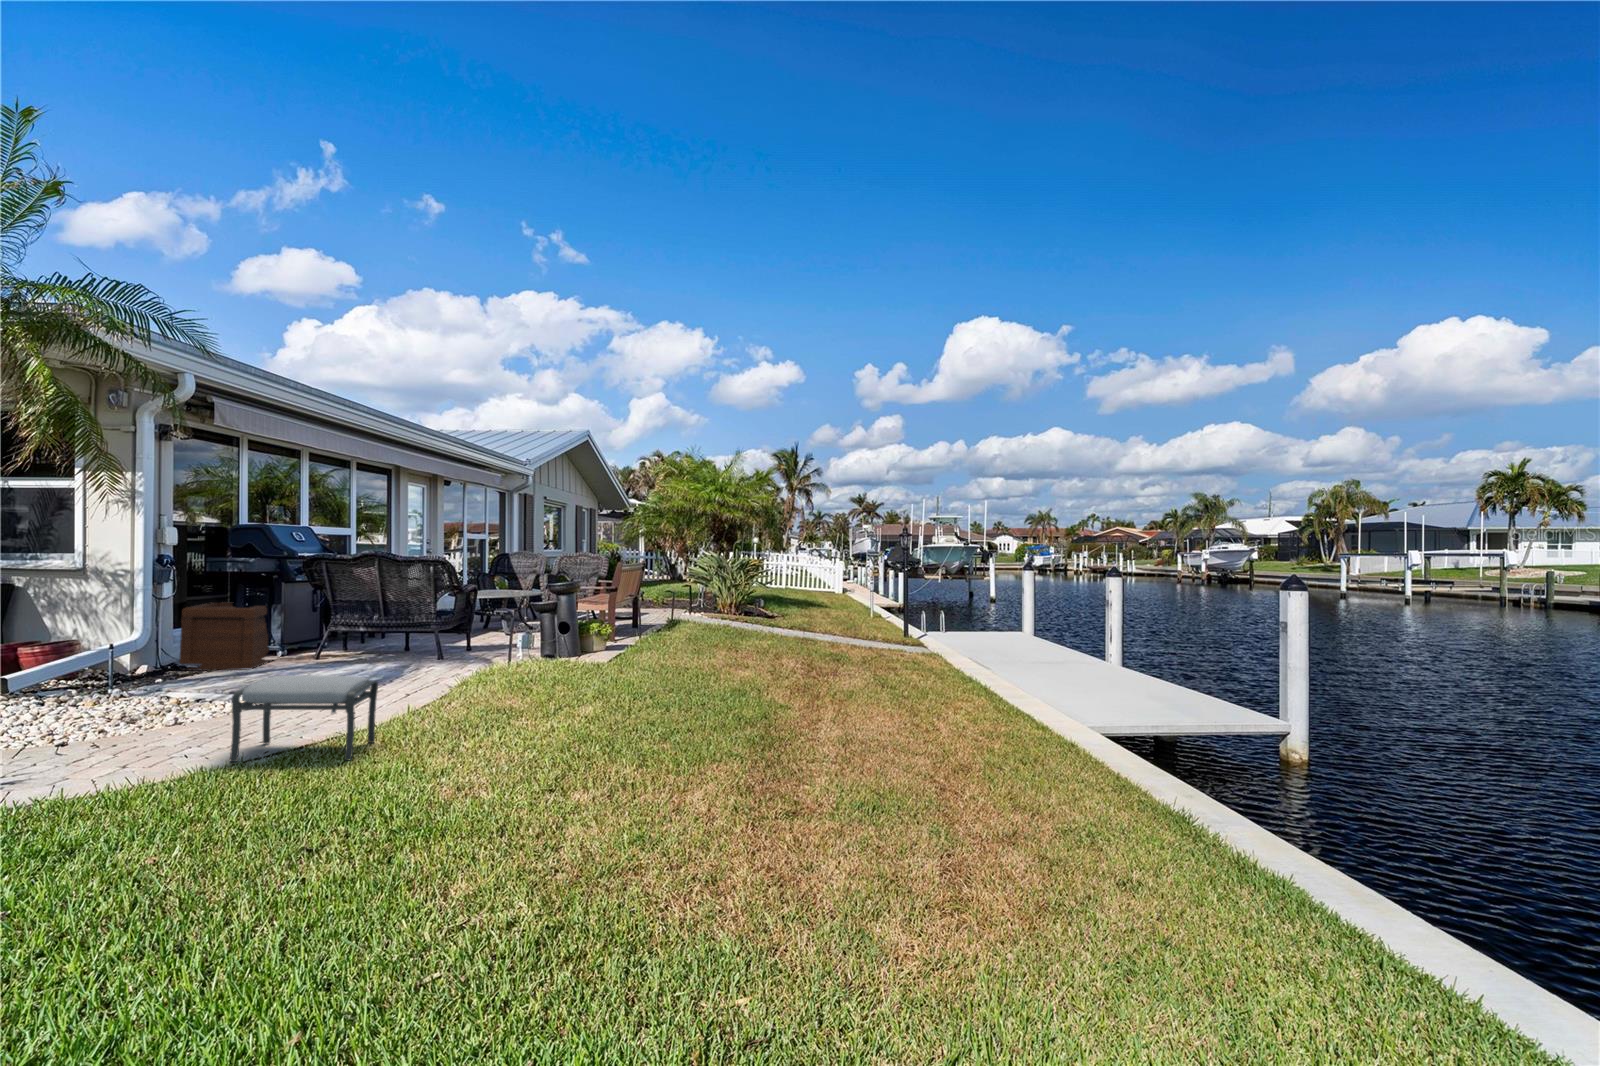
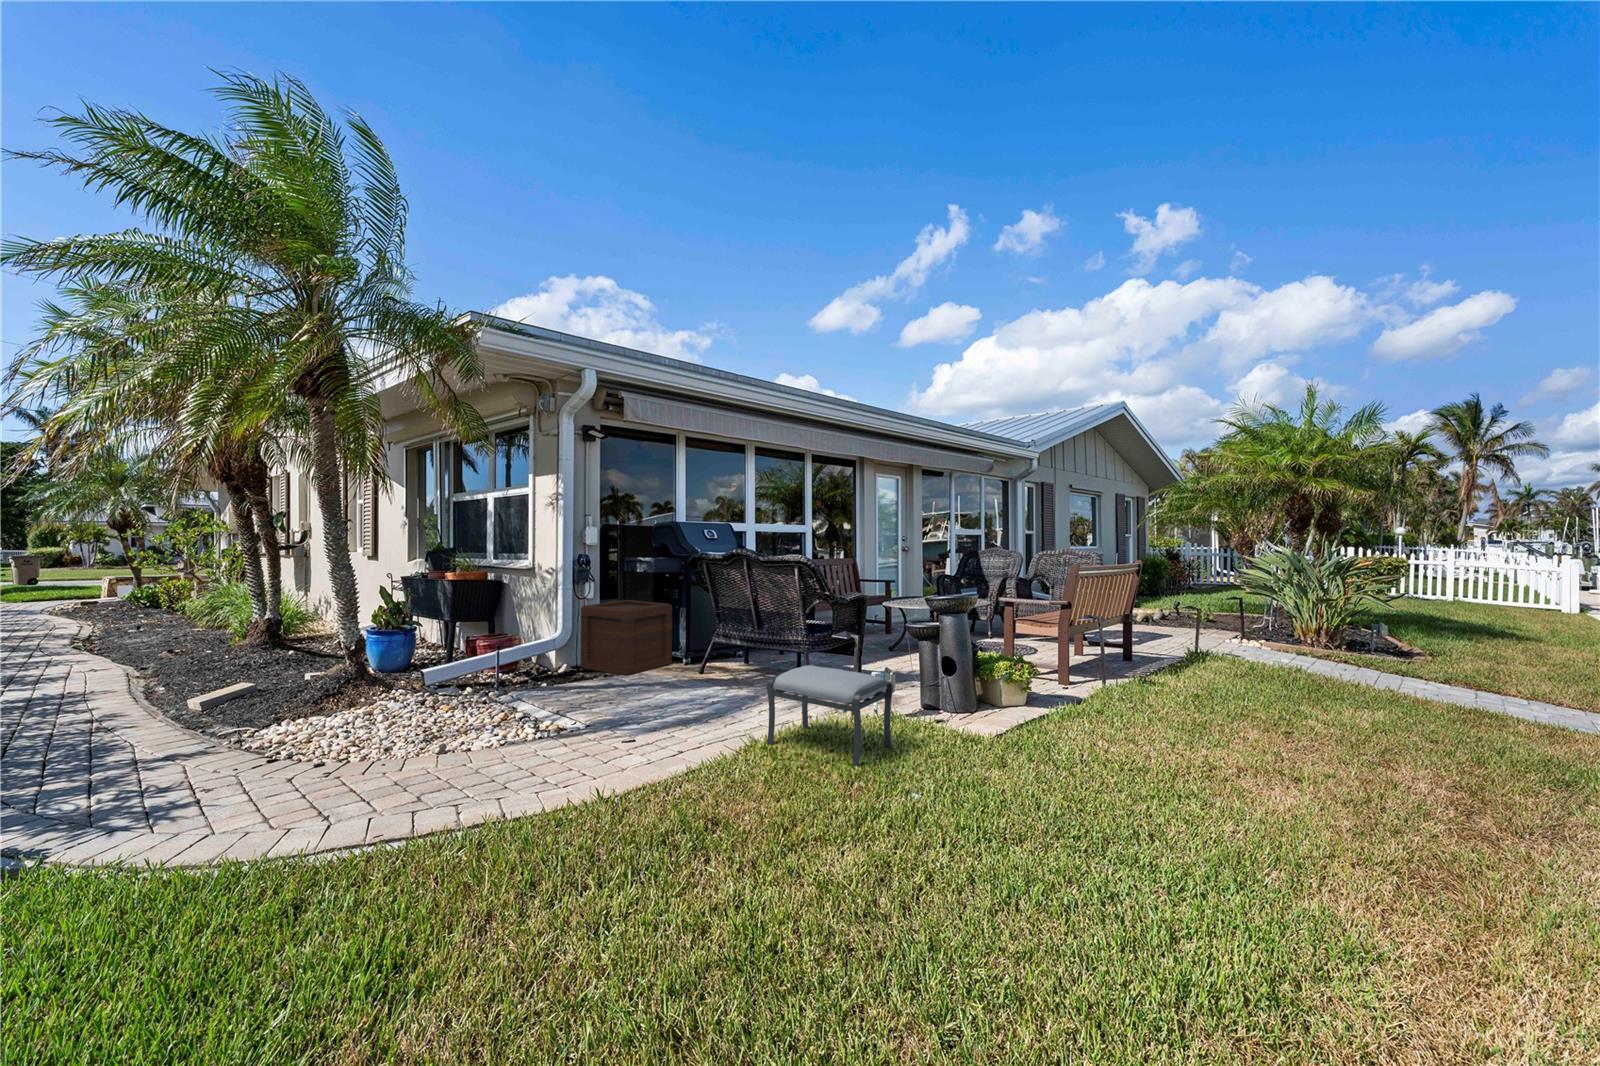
ottoman: present [230,675,378,762] -> present [767,665,893,766]

